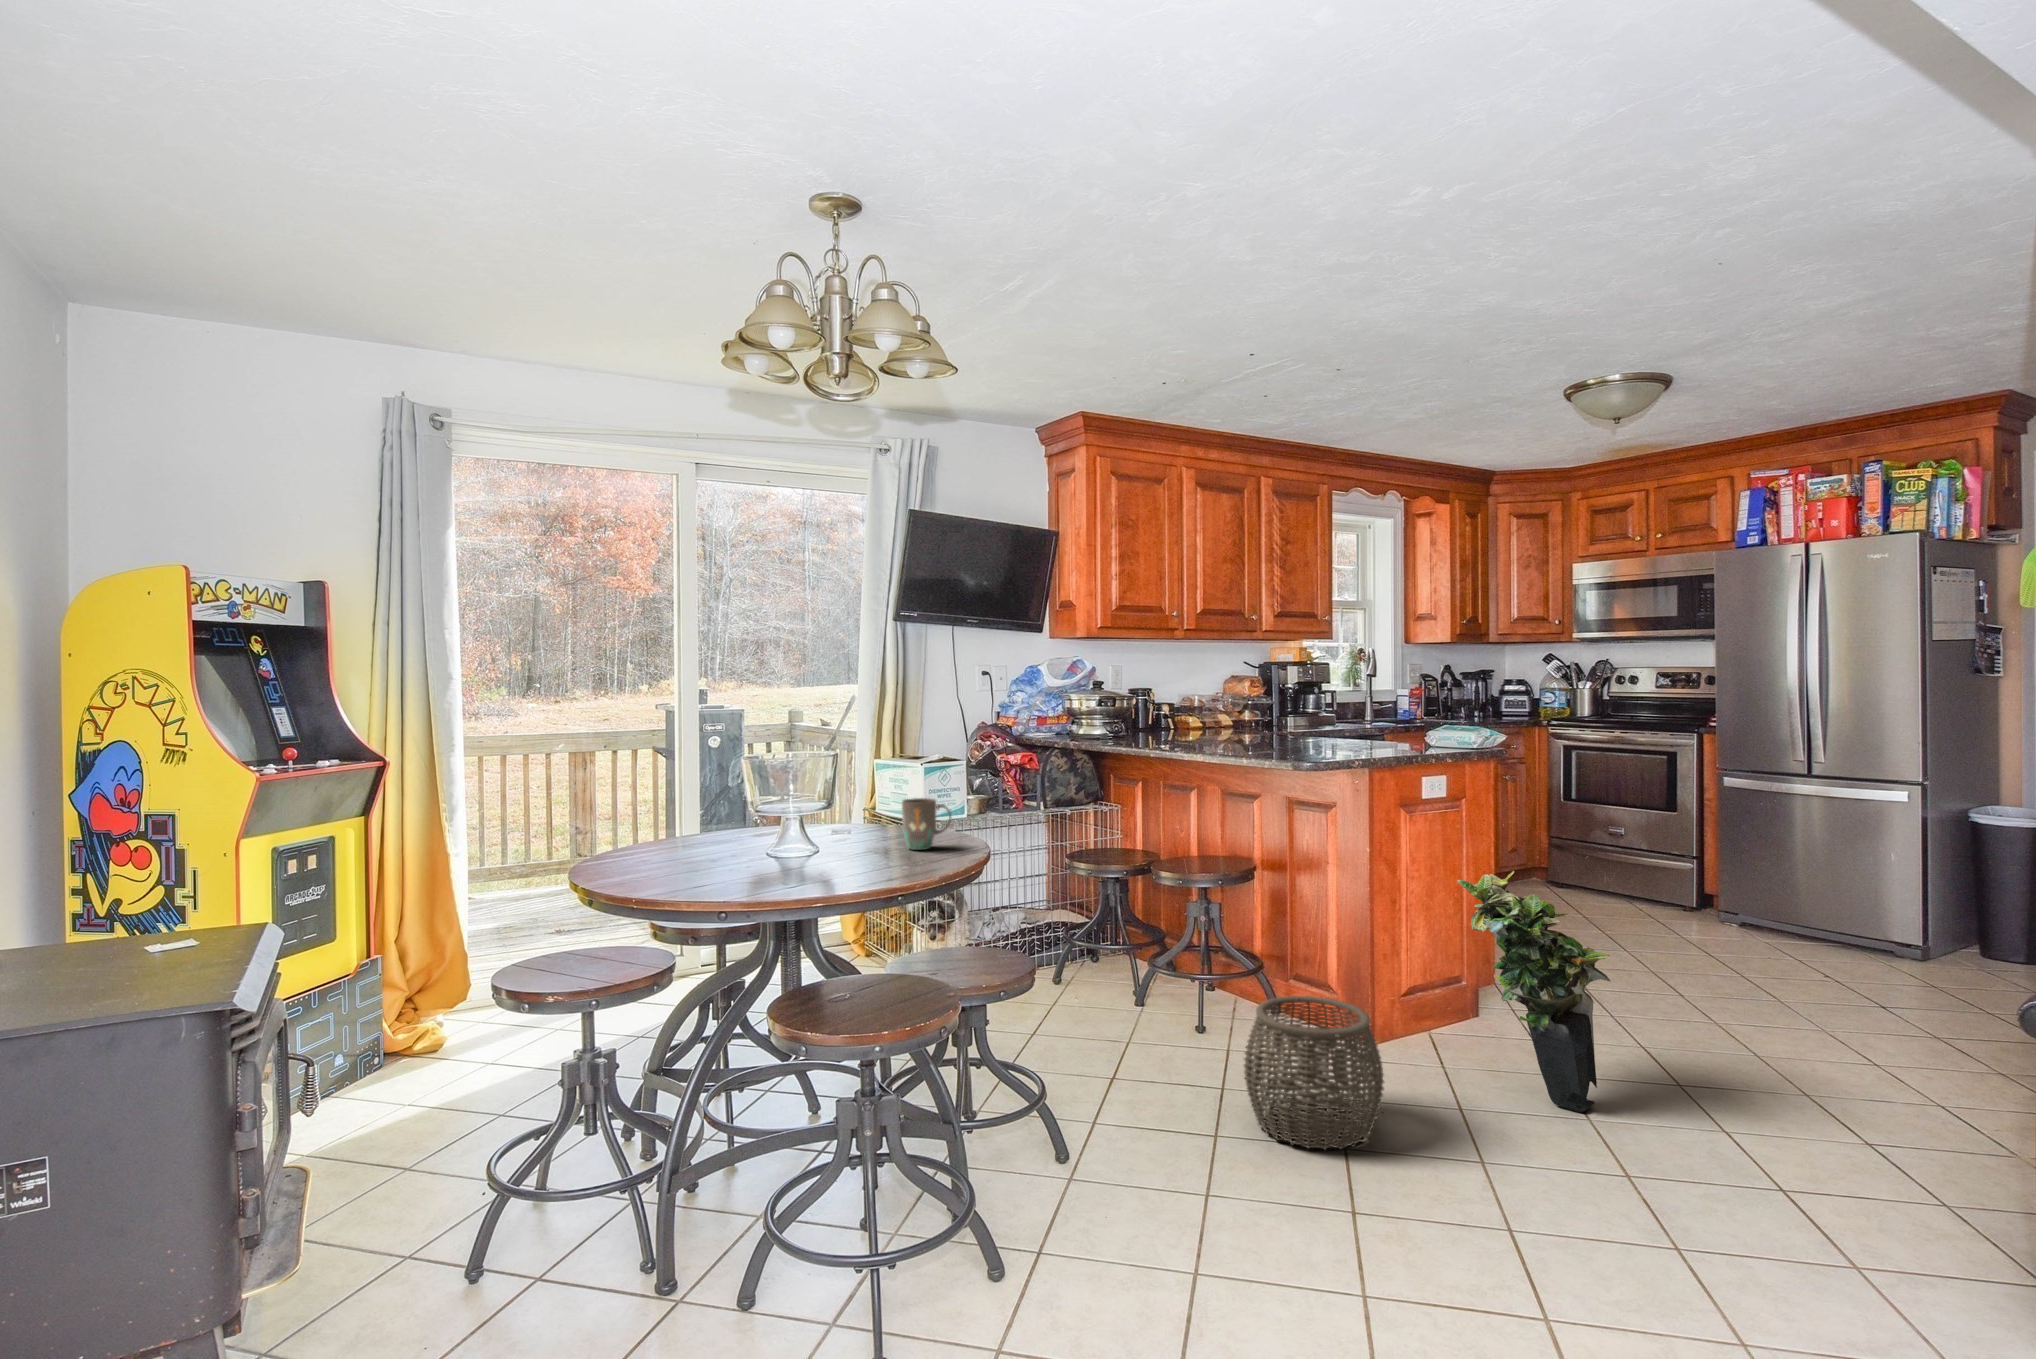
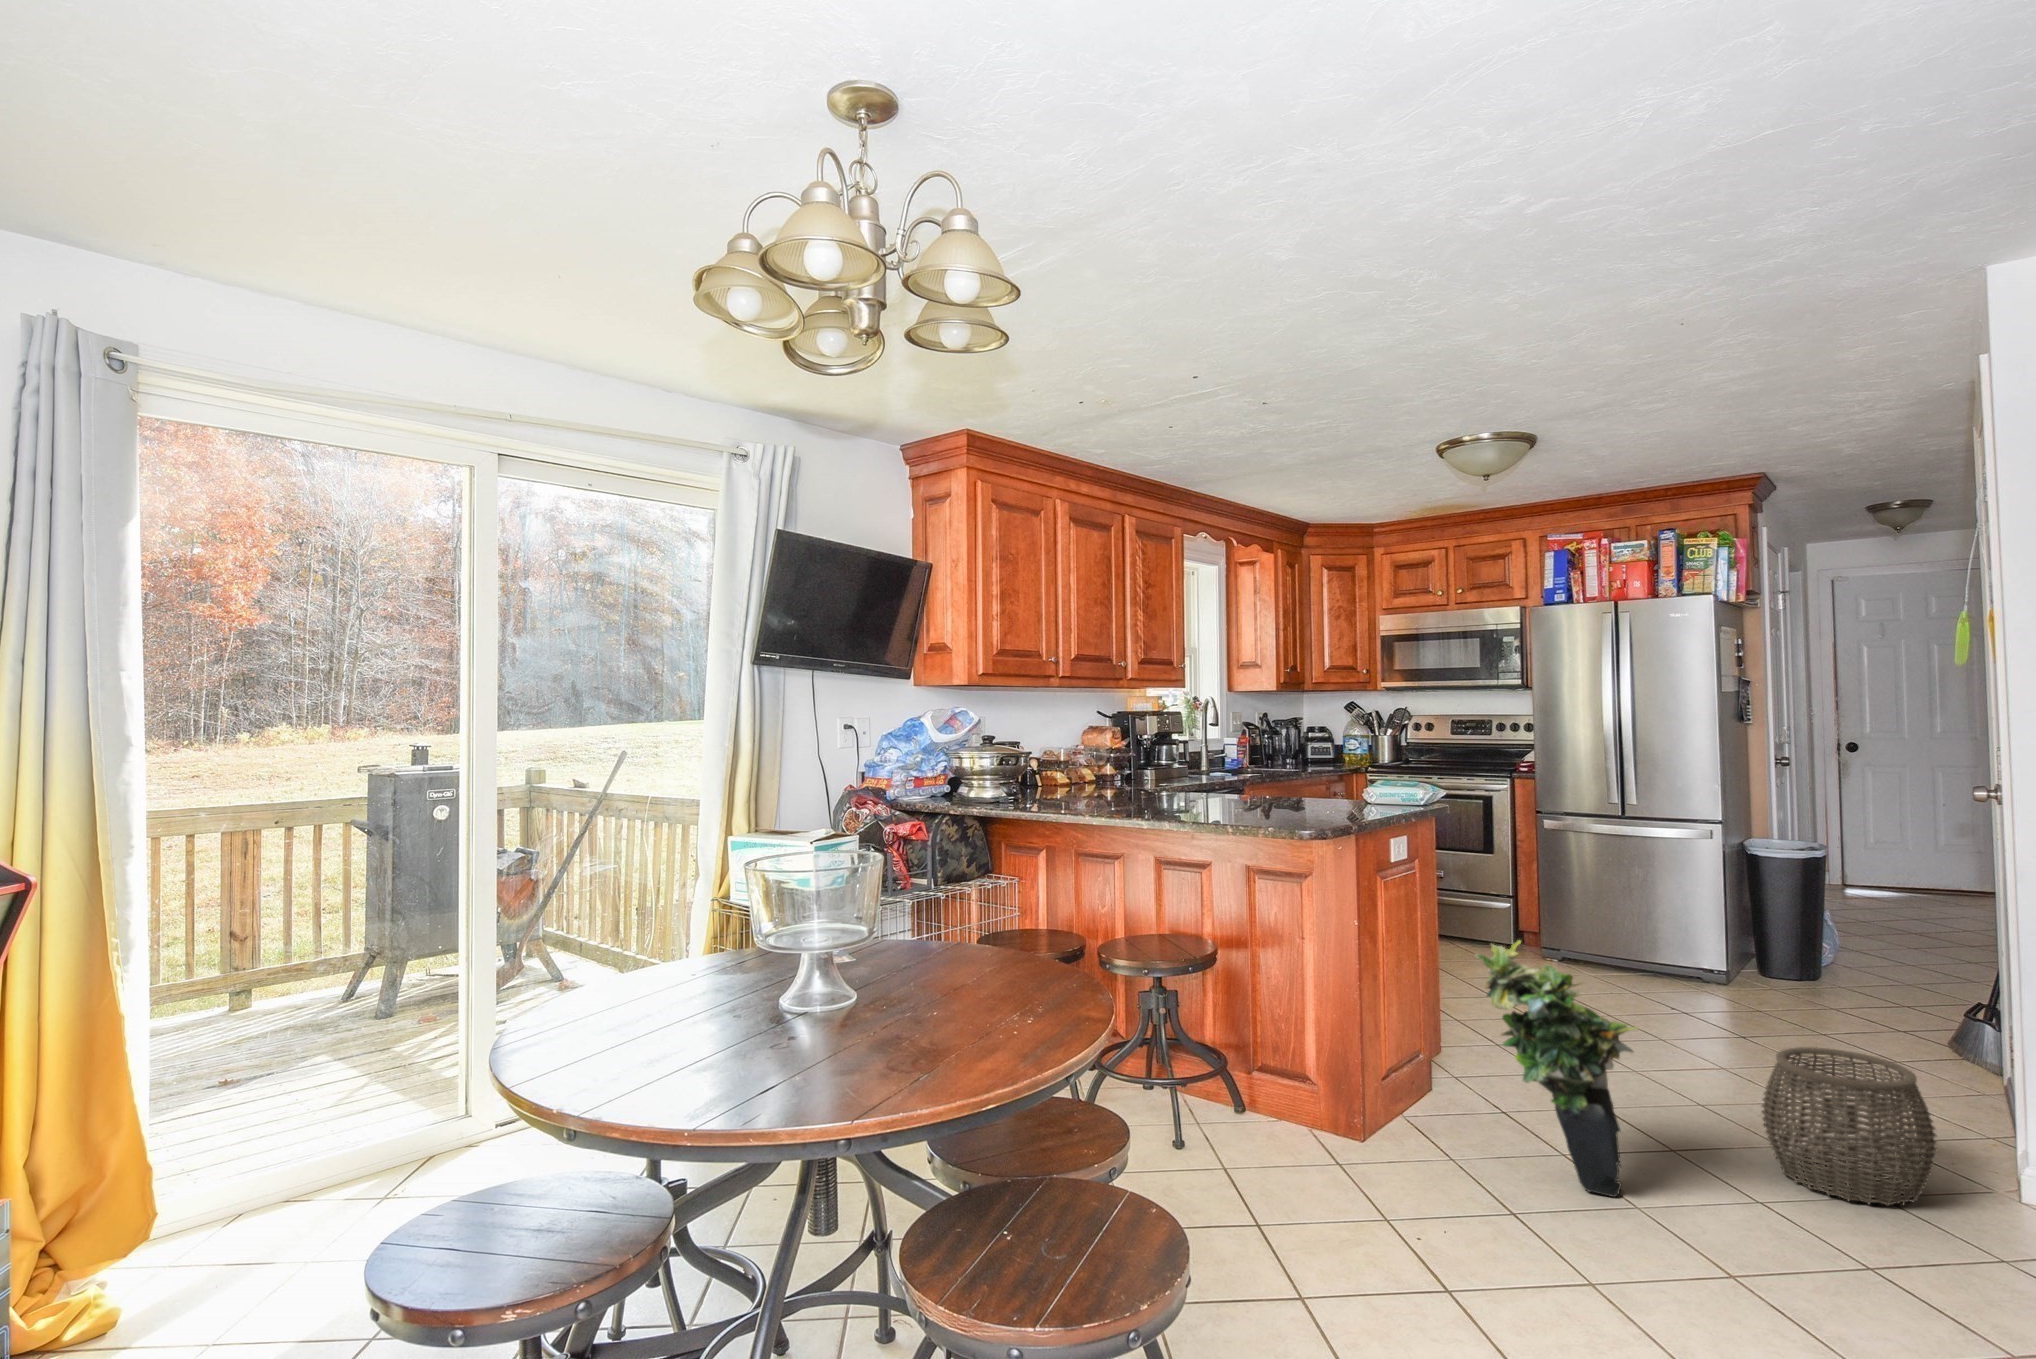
mug: present [902,798,951,850] -> none [947,905,1012,977]
woven basket: present [1244,996,1384,1150] -> present [1762,1047,1937,1206]

